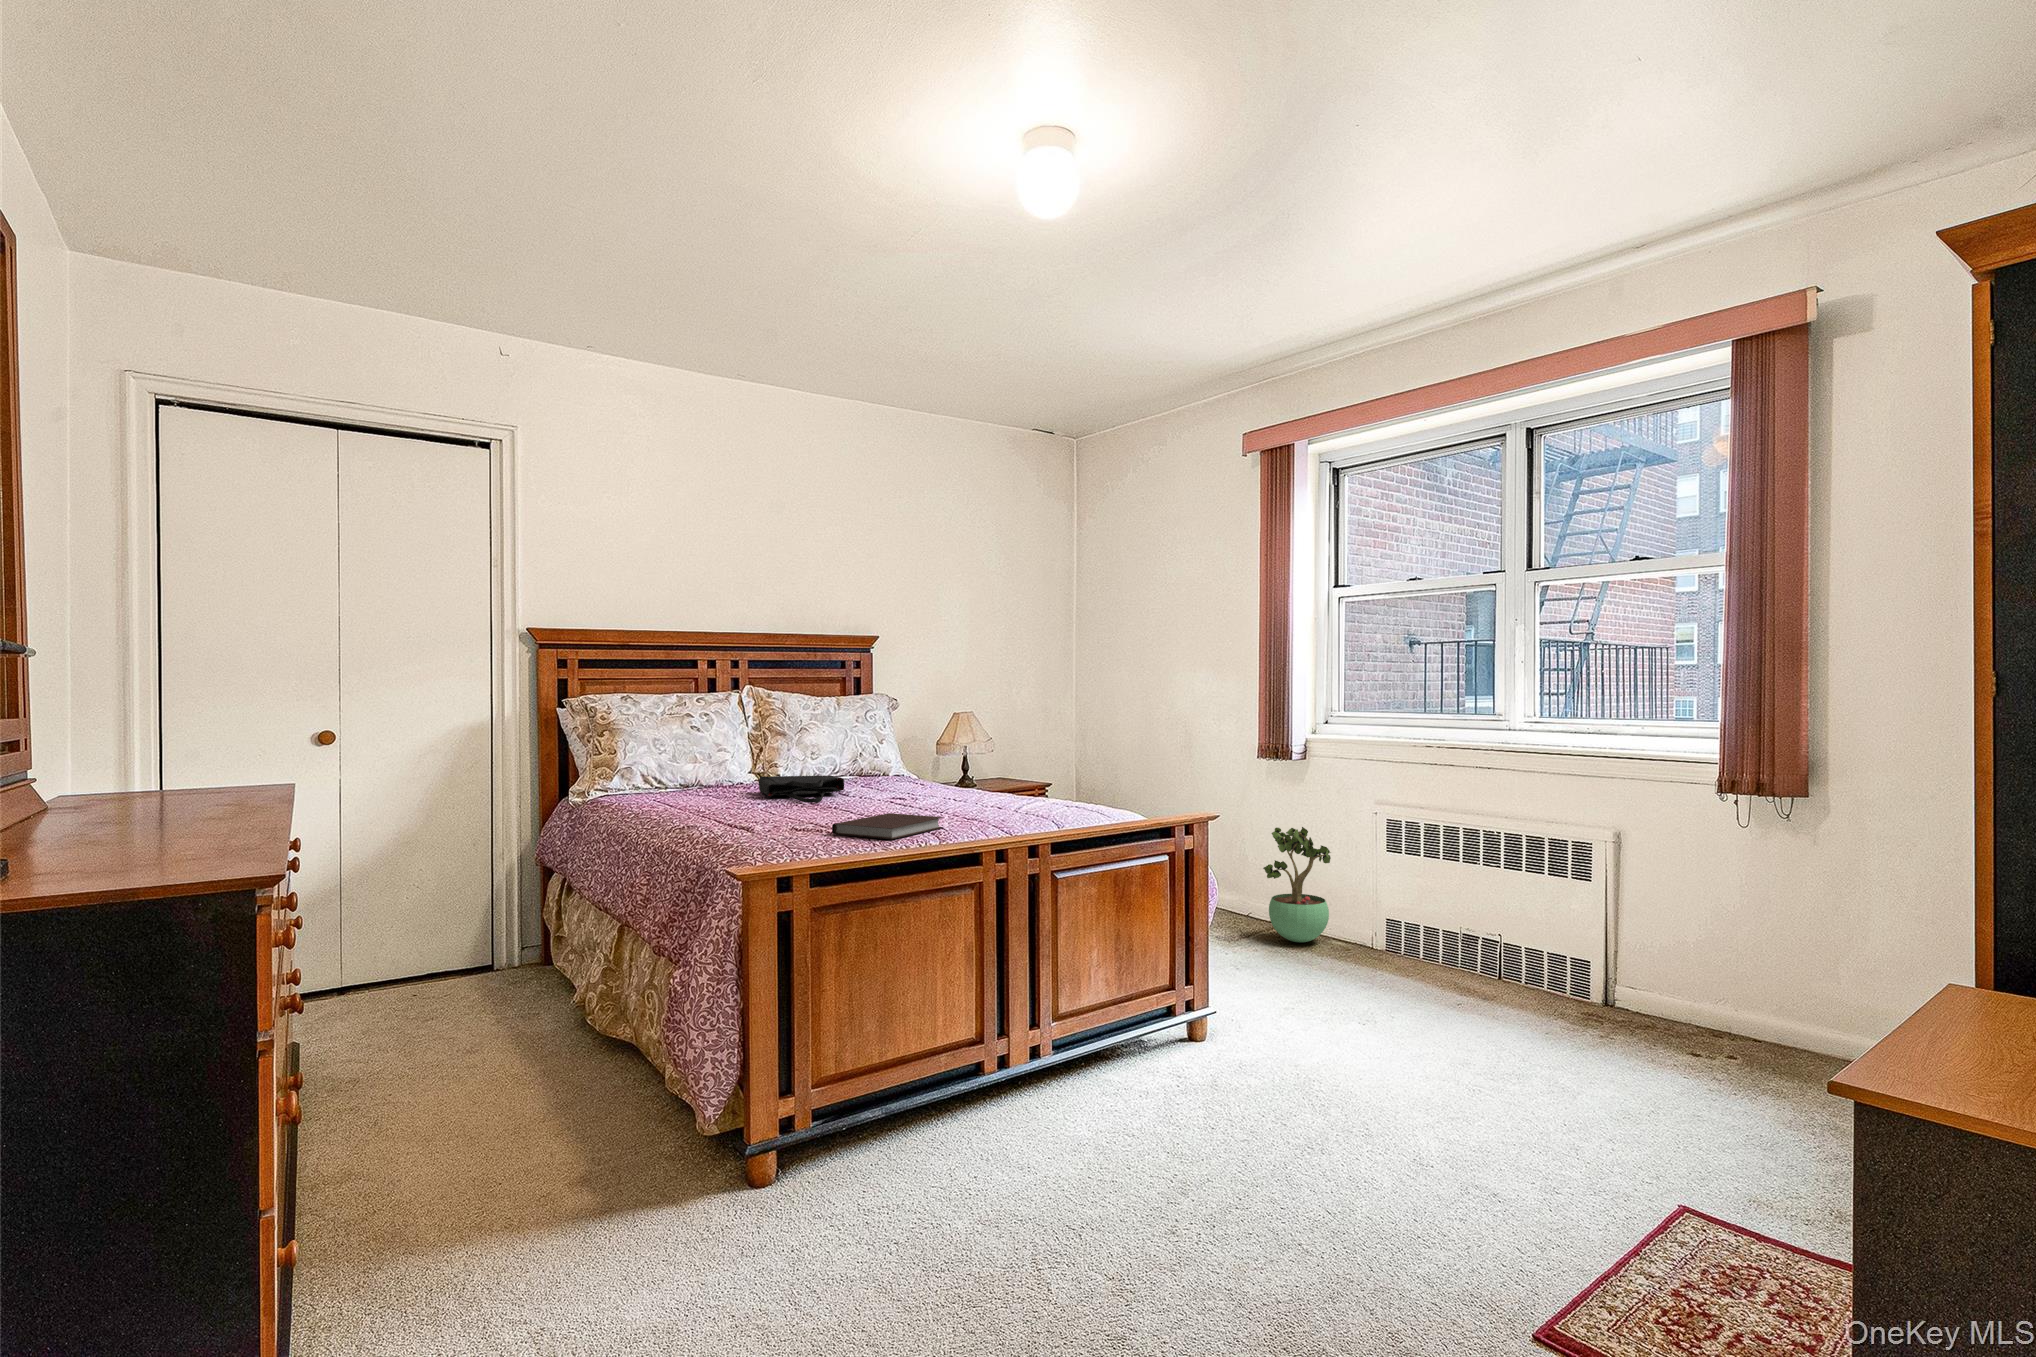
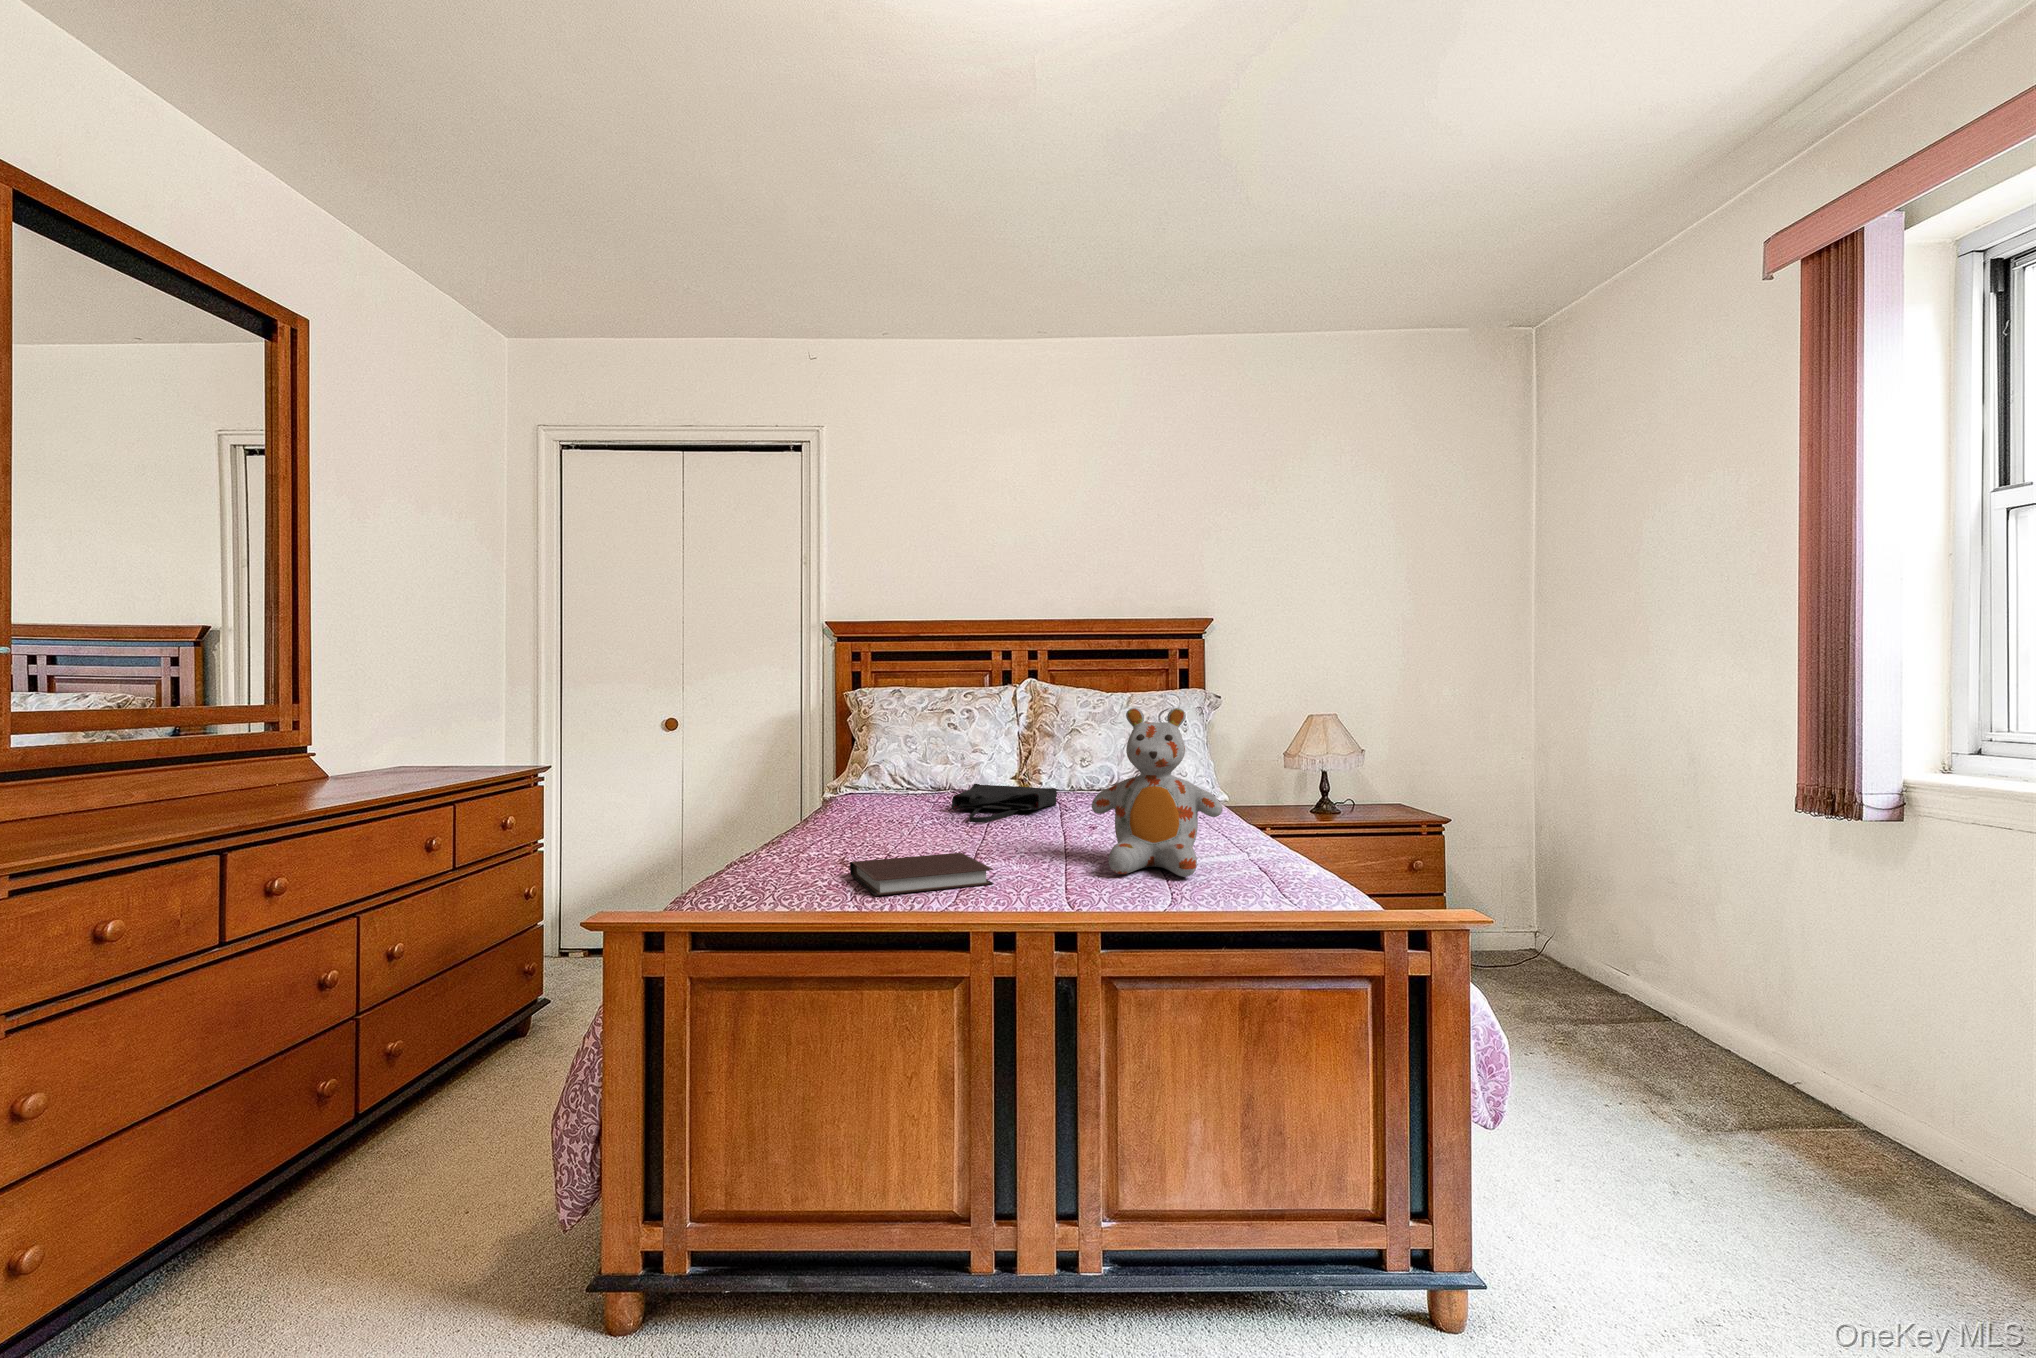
stuffed bear: none [964,703,1052,816] -> present [1091,708,1222,877]
potted plant: present [1263,827,1331,942] -> none [1773,938,1922,1162]

